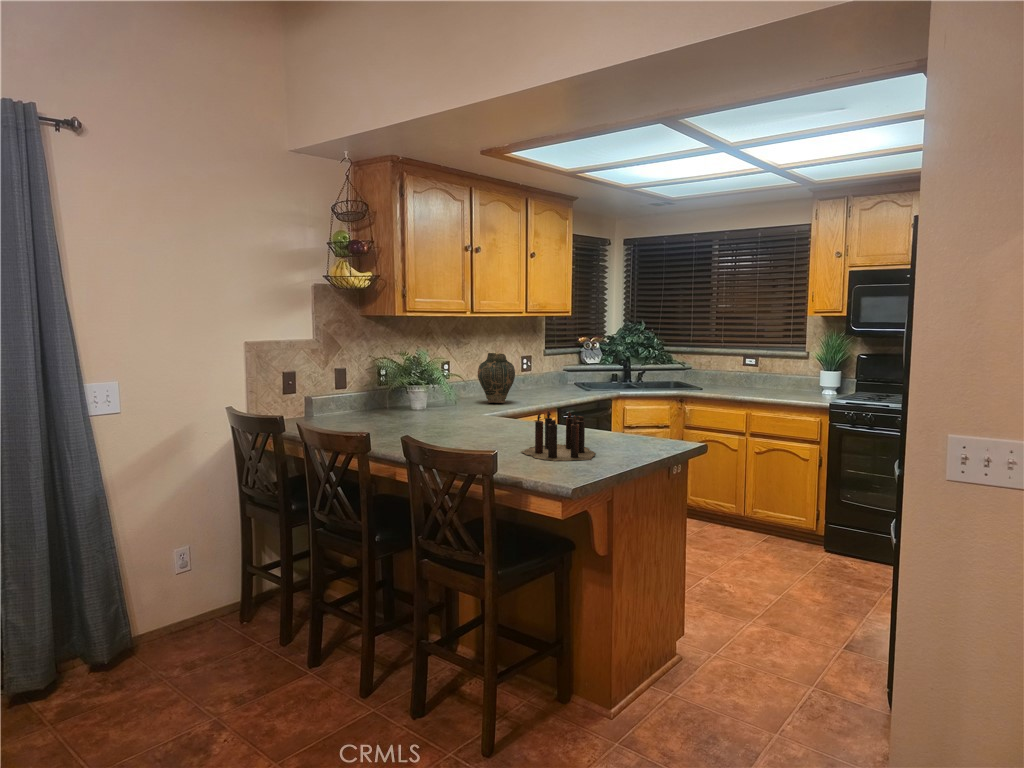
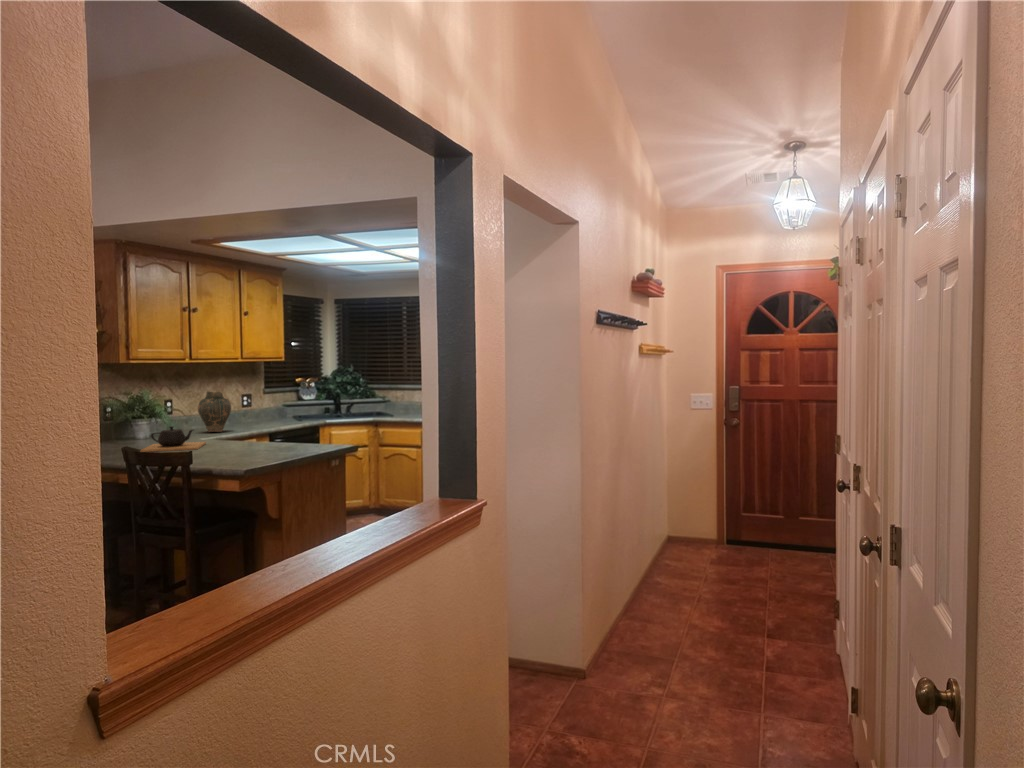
teapot: none [420,399,494,432] -> present [141,426,206,452]
candle: present [521,410,596,461] -> none [218,427,289,460]

